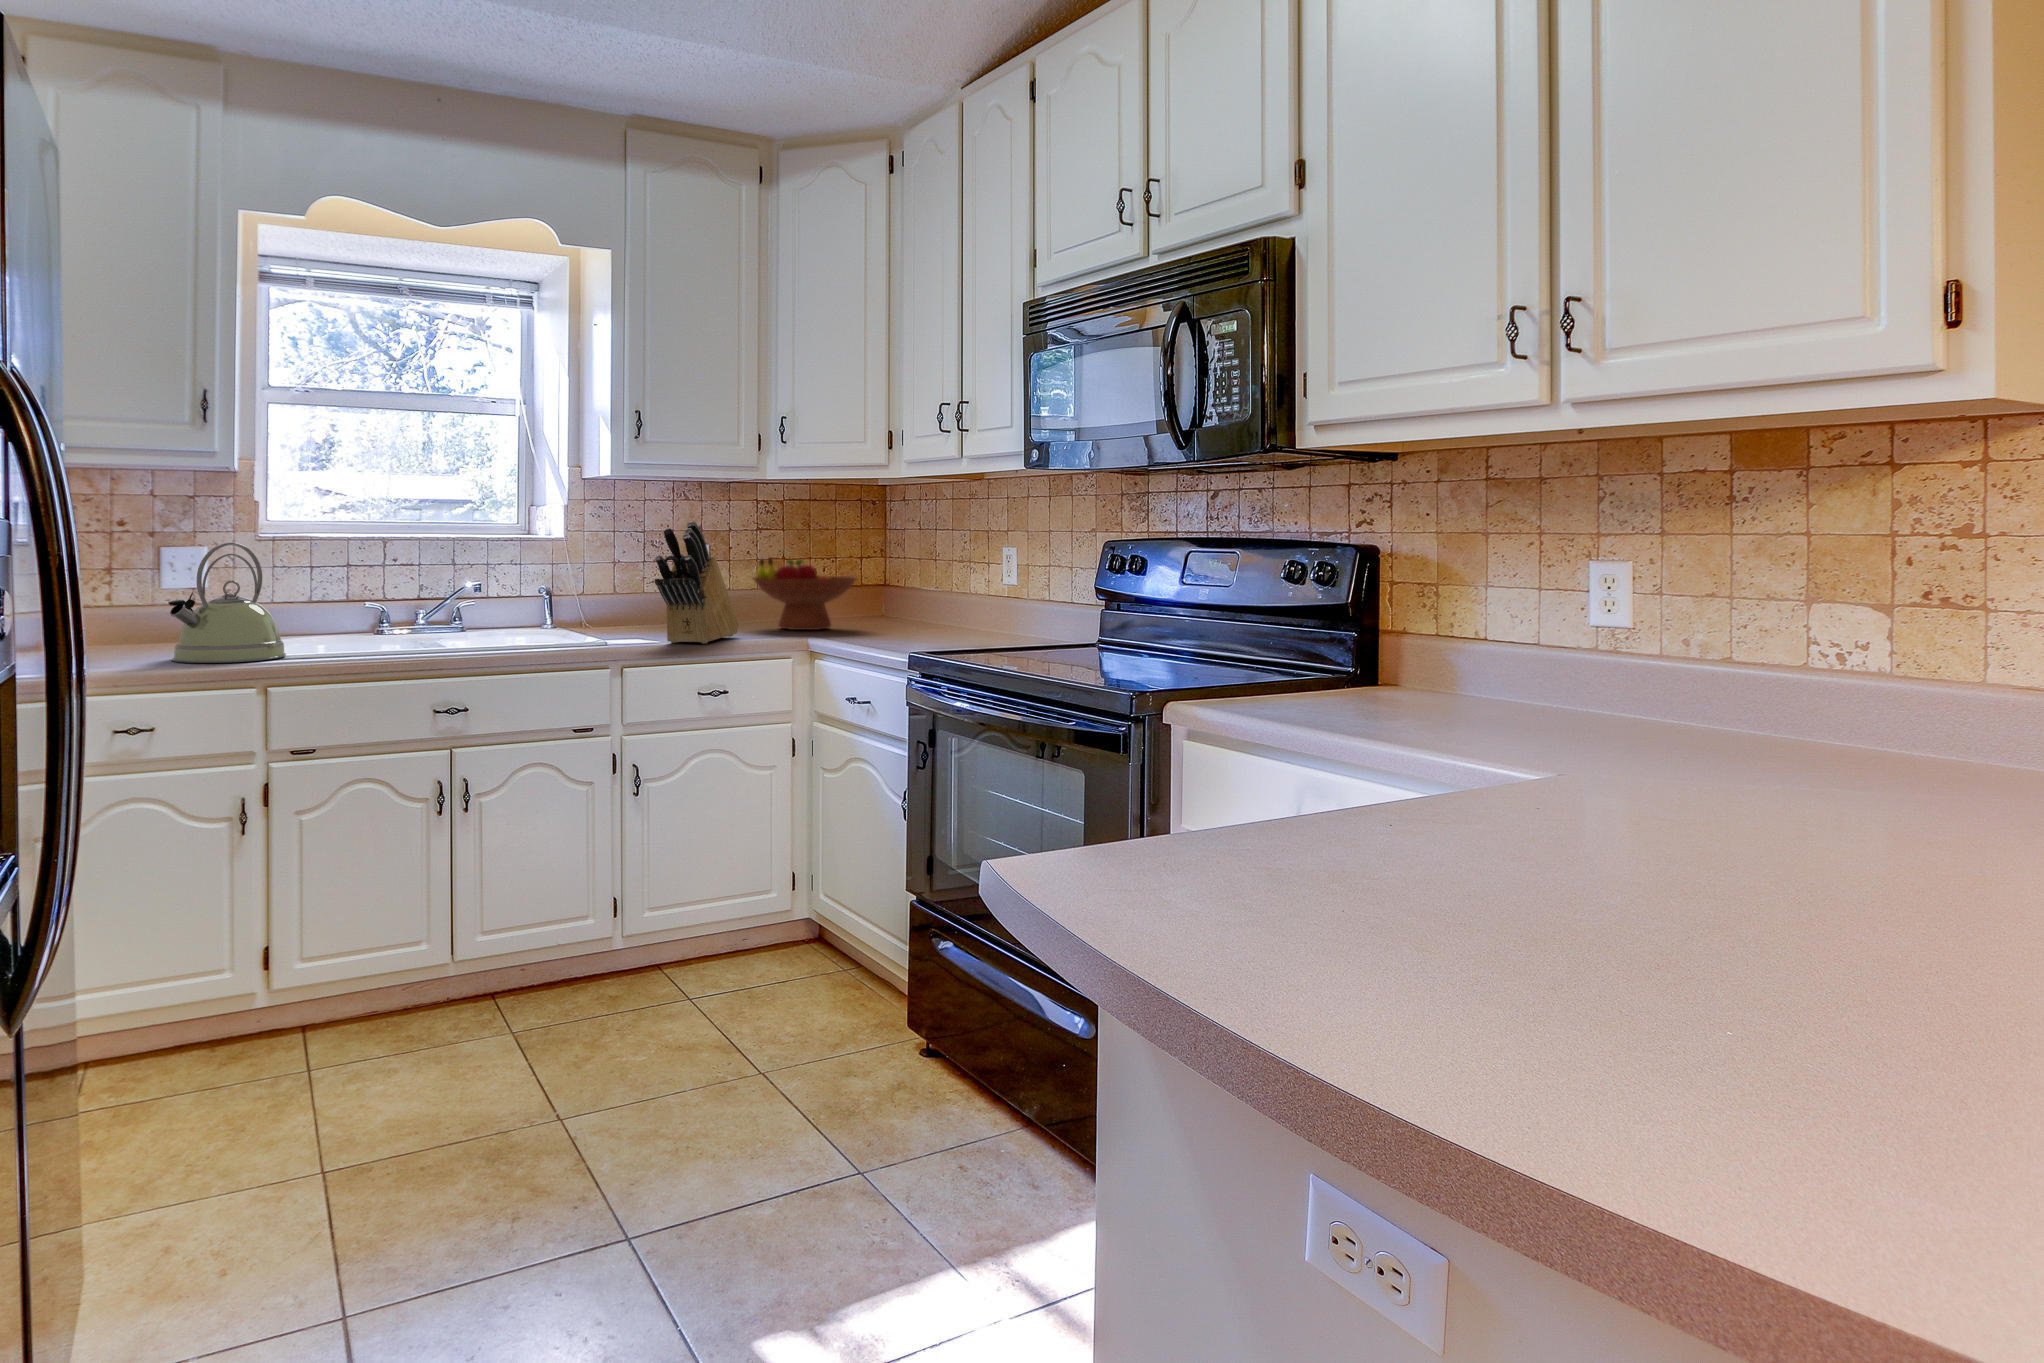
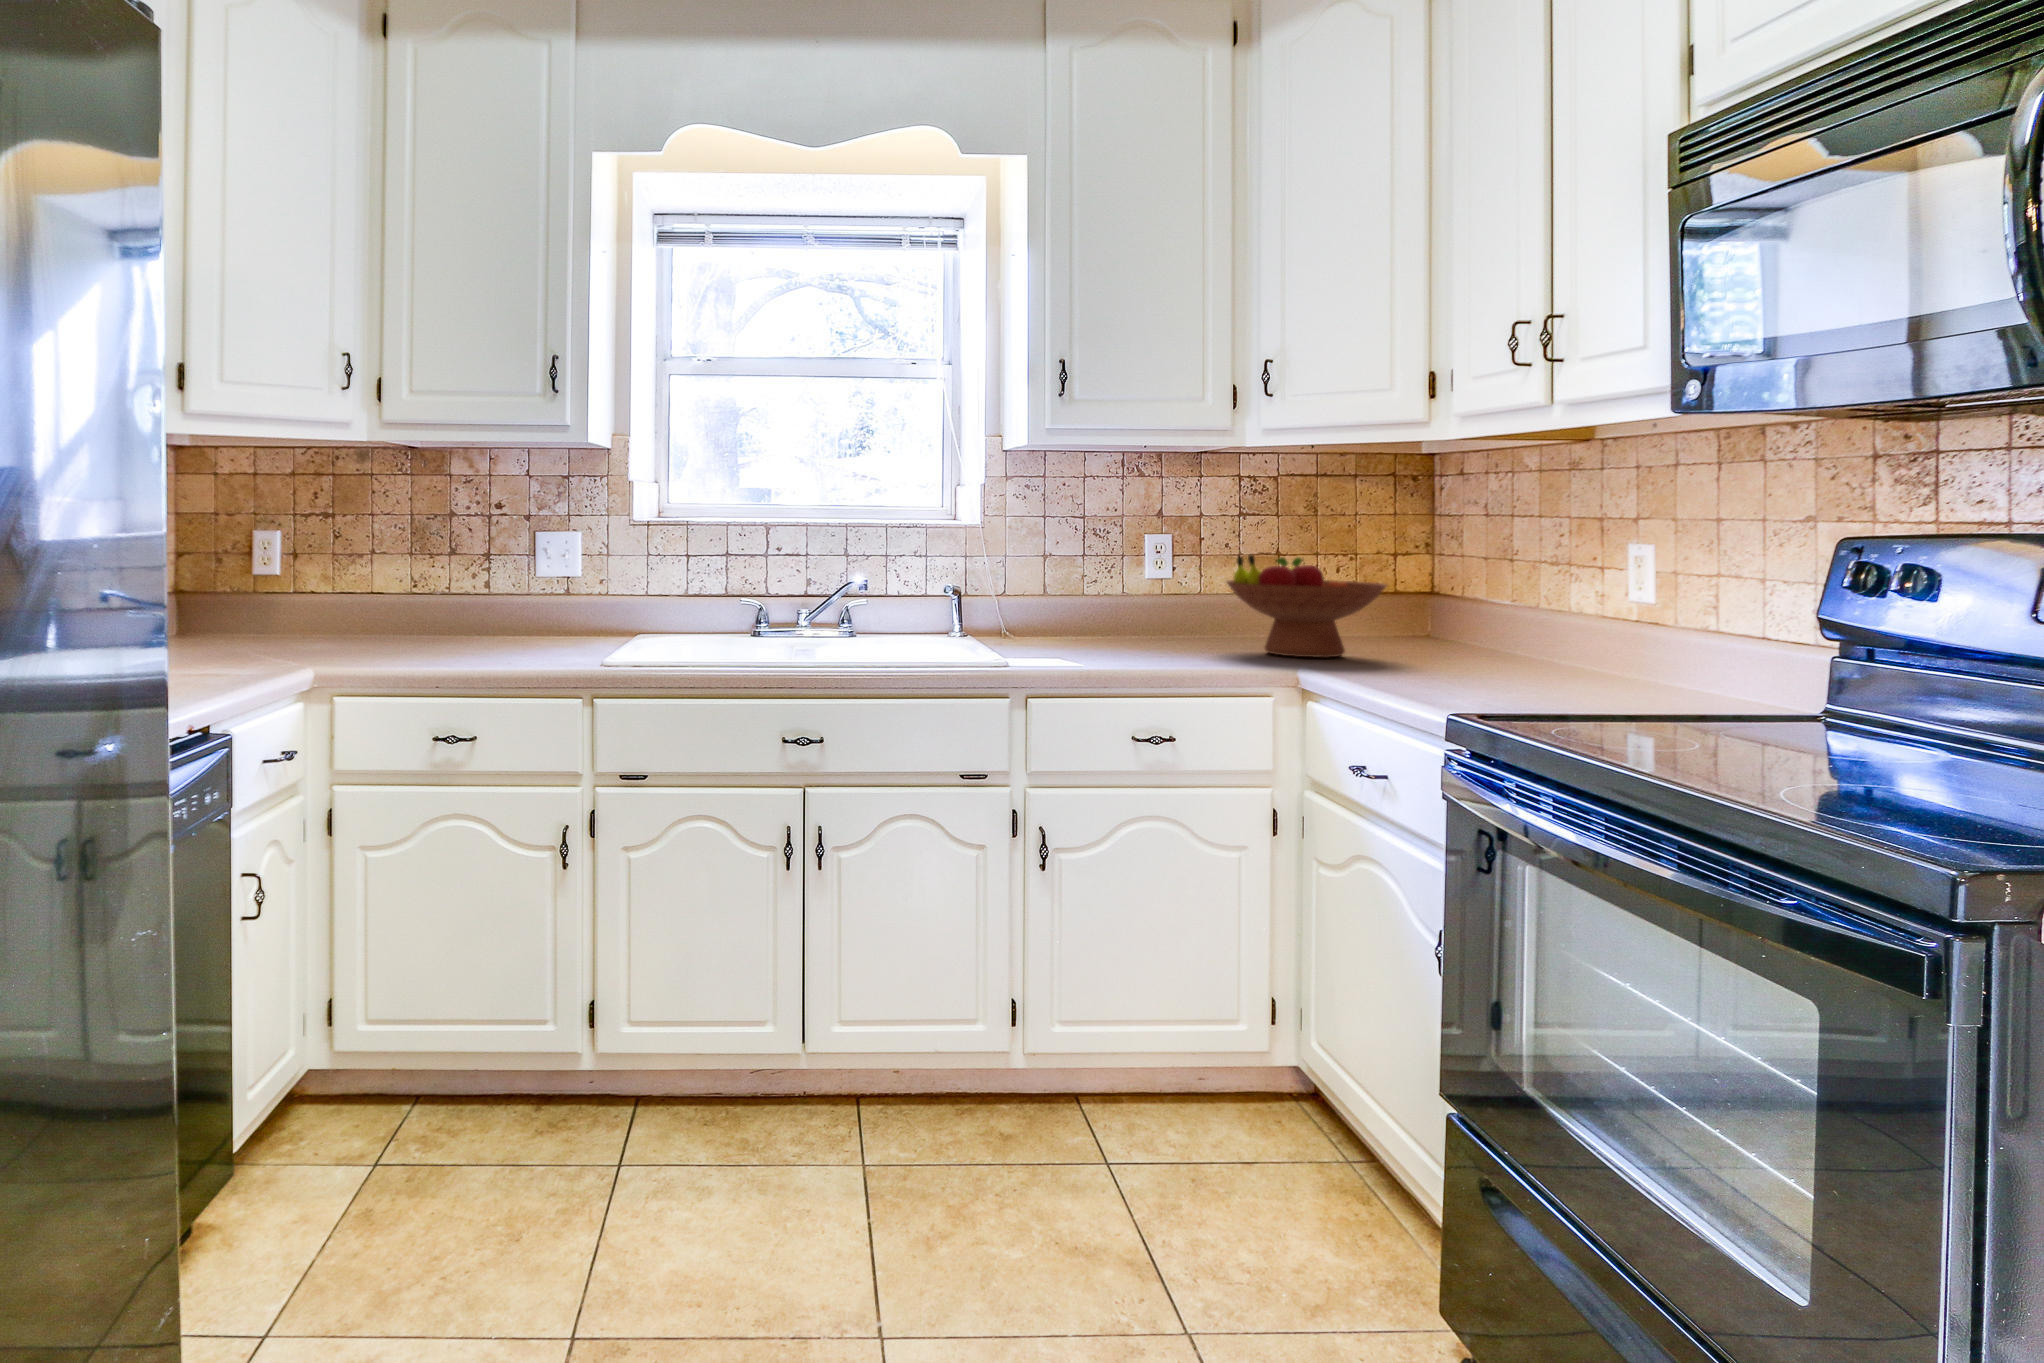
knife block: present [655,521,739,644] -> none [1063,504,1196,672]
kettle: present [168,543,286,663] -> none [492,530,620,667]

